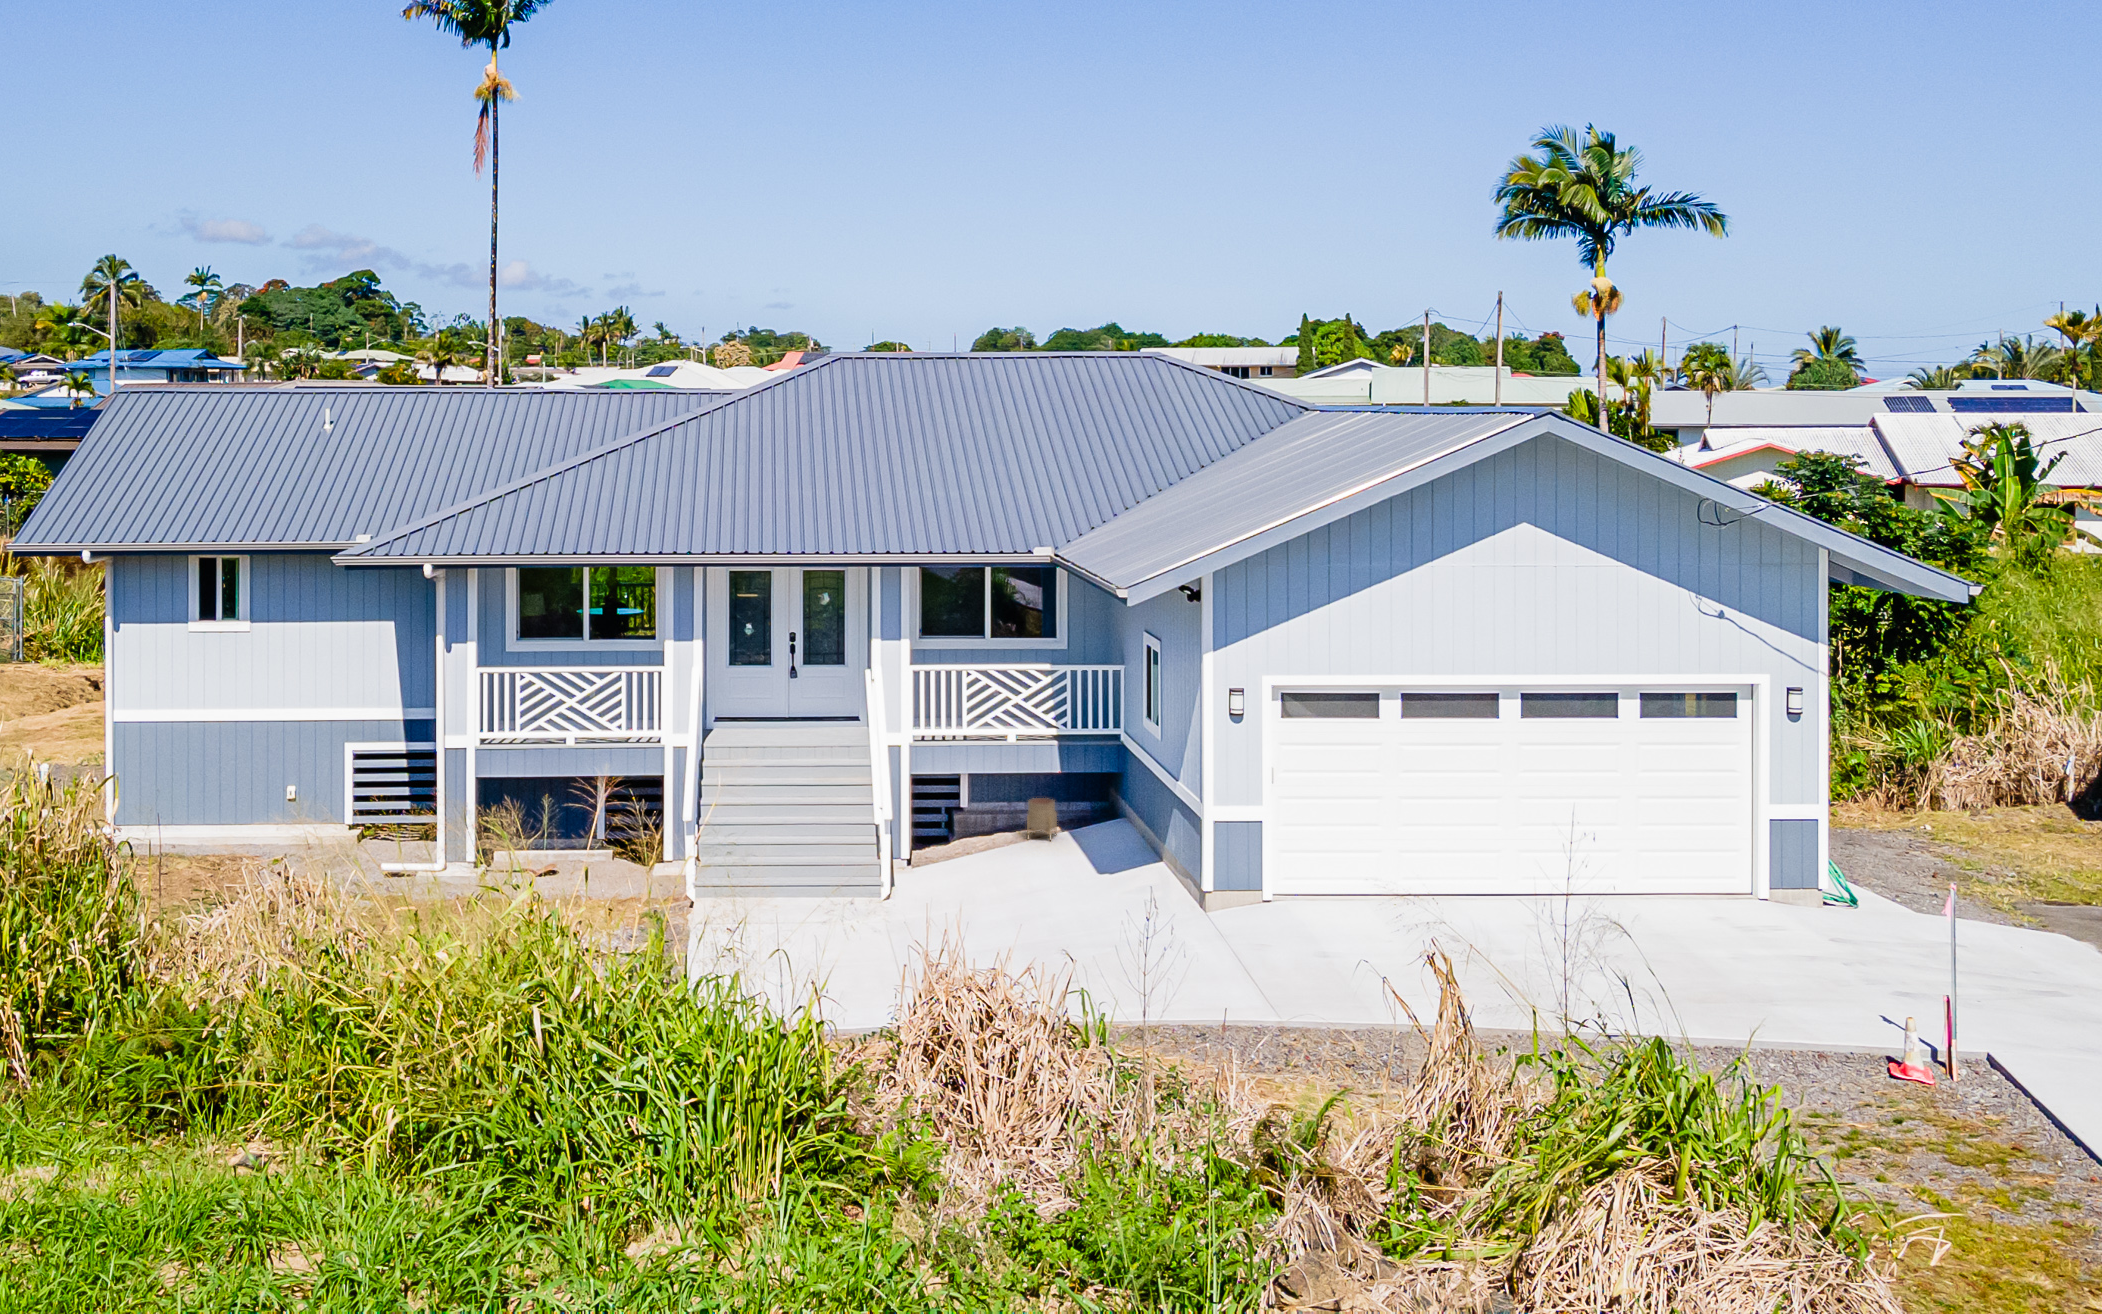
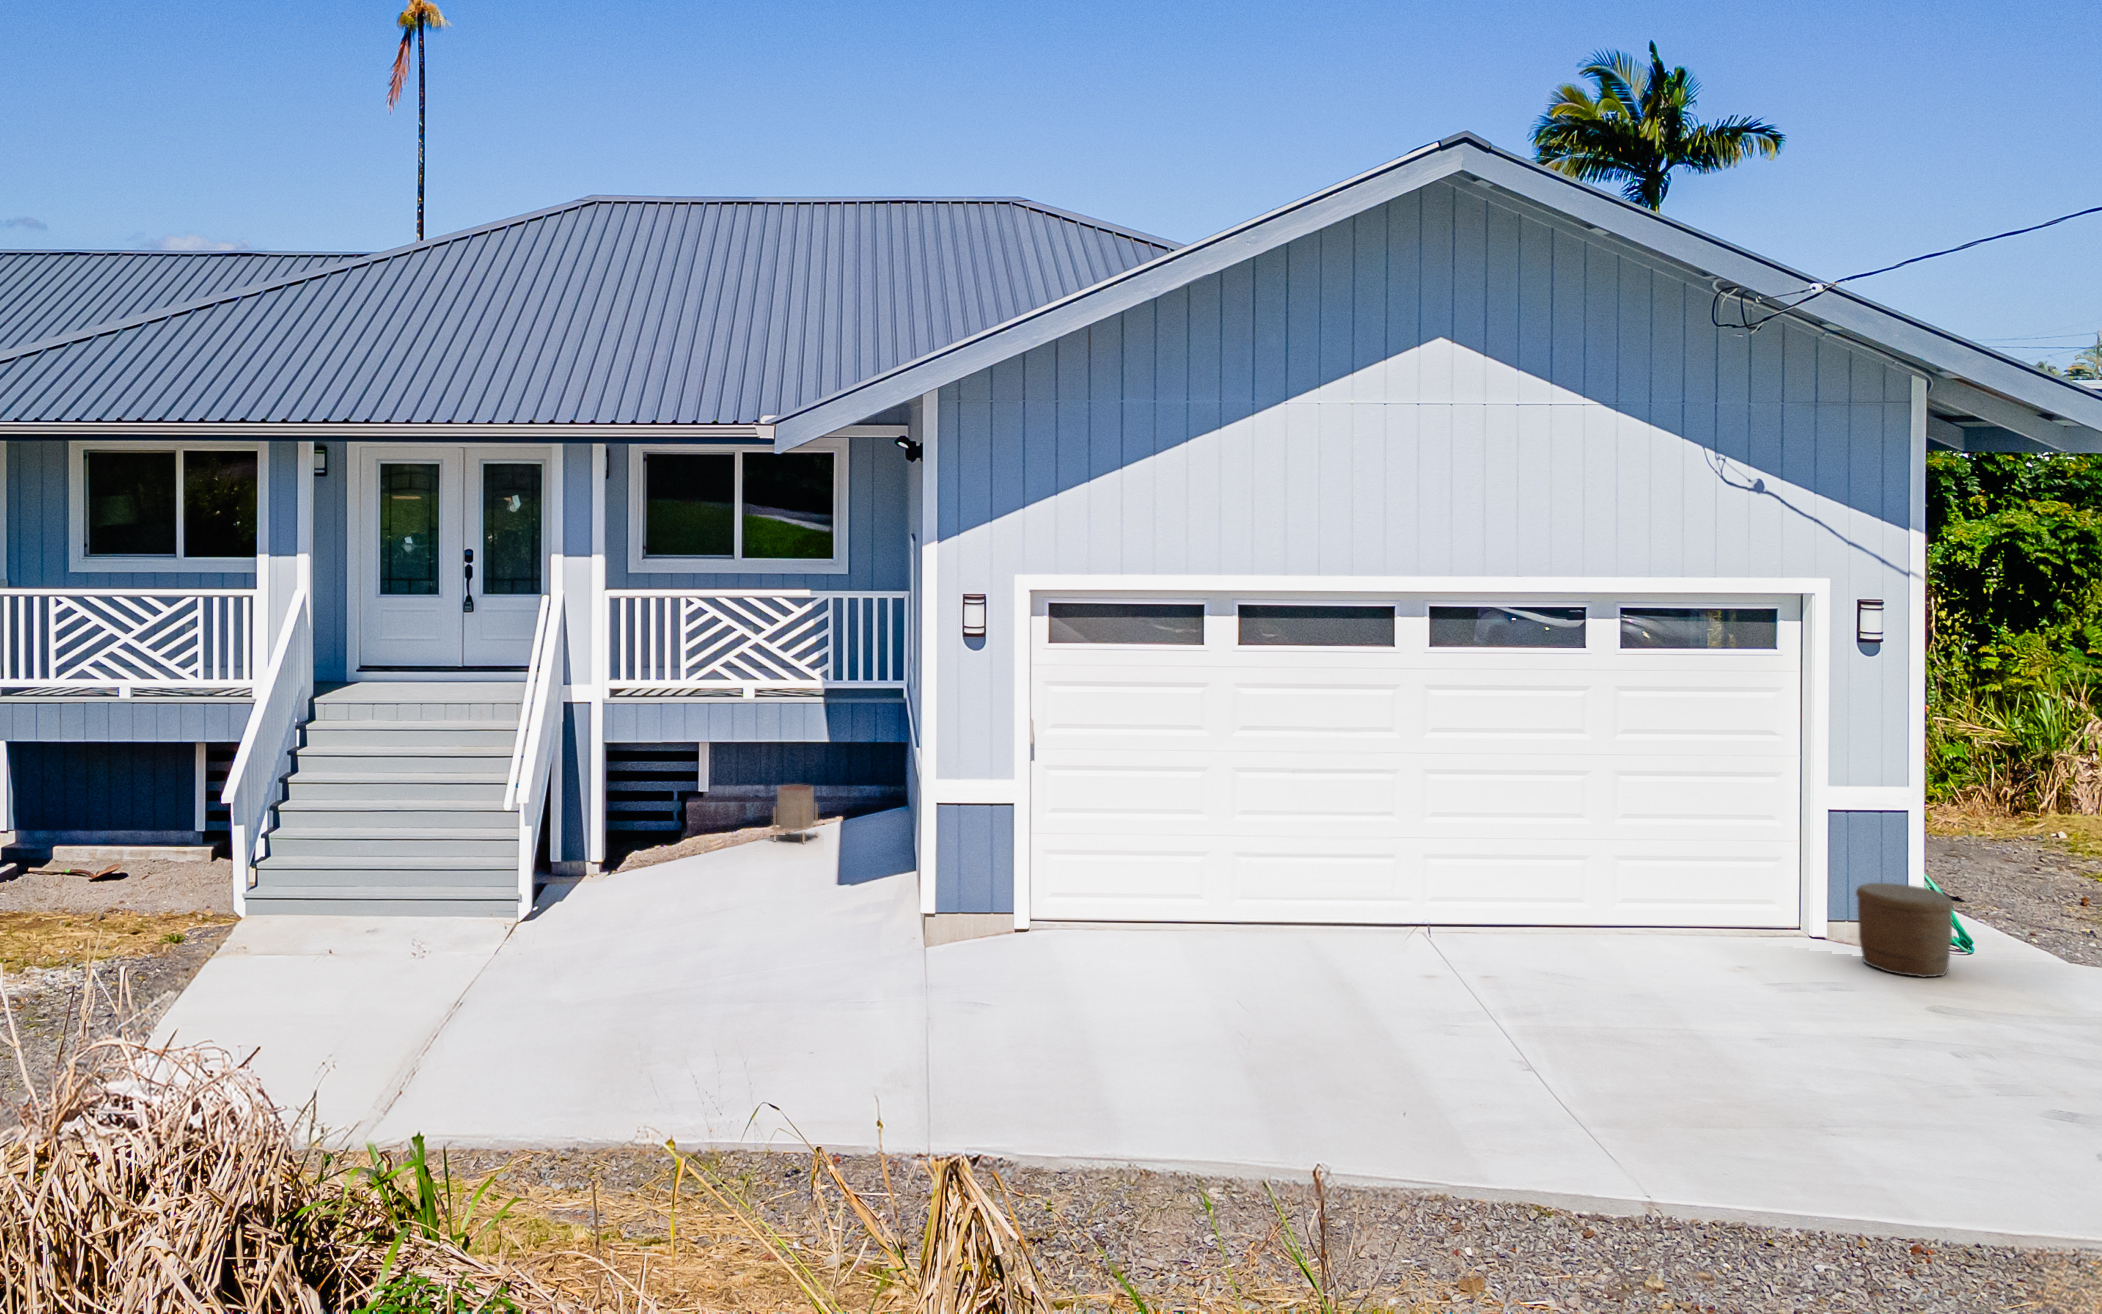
woven basket: none [1788,867,1849,926] -> present [1856,883,1954,977]

